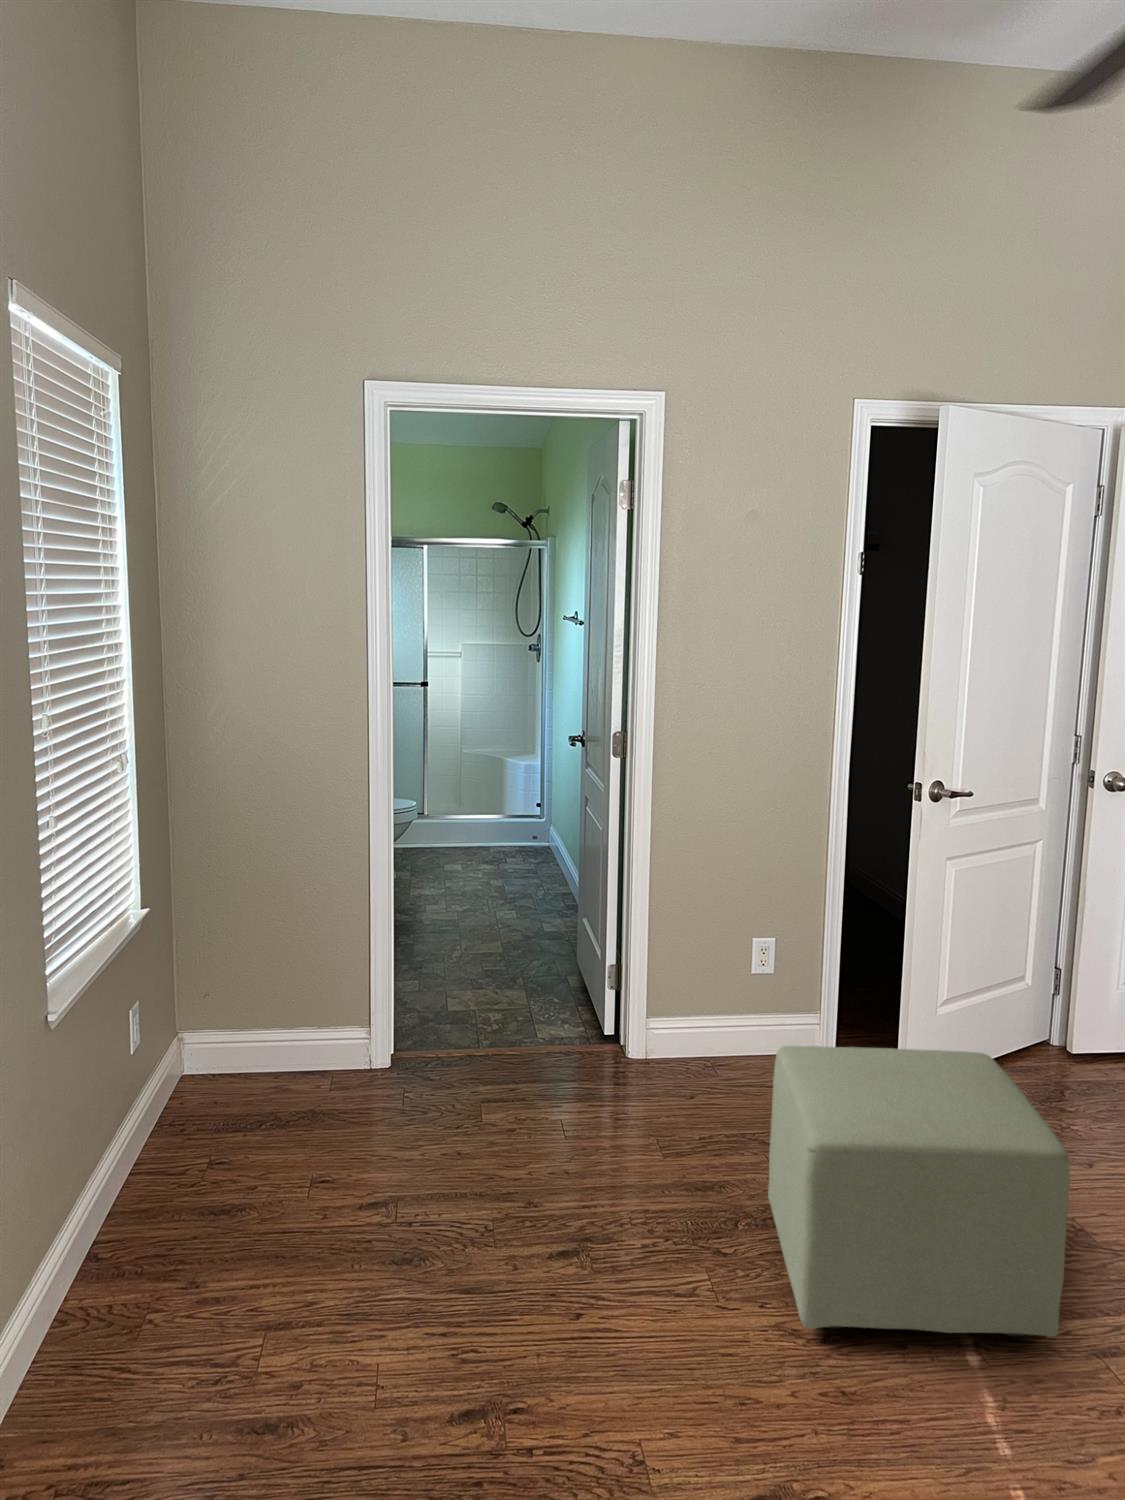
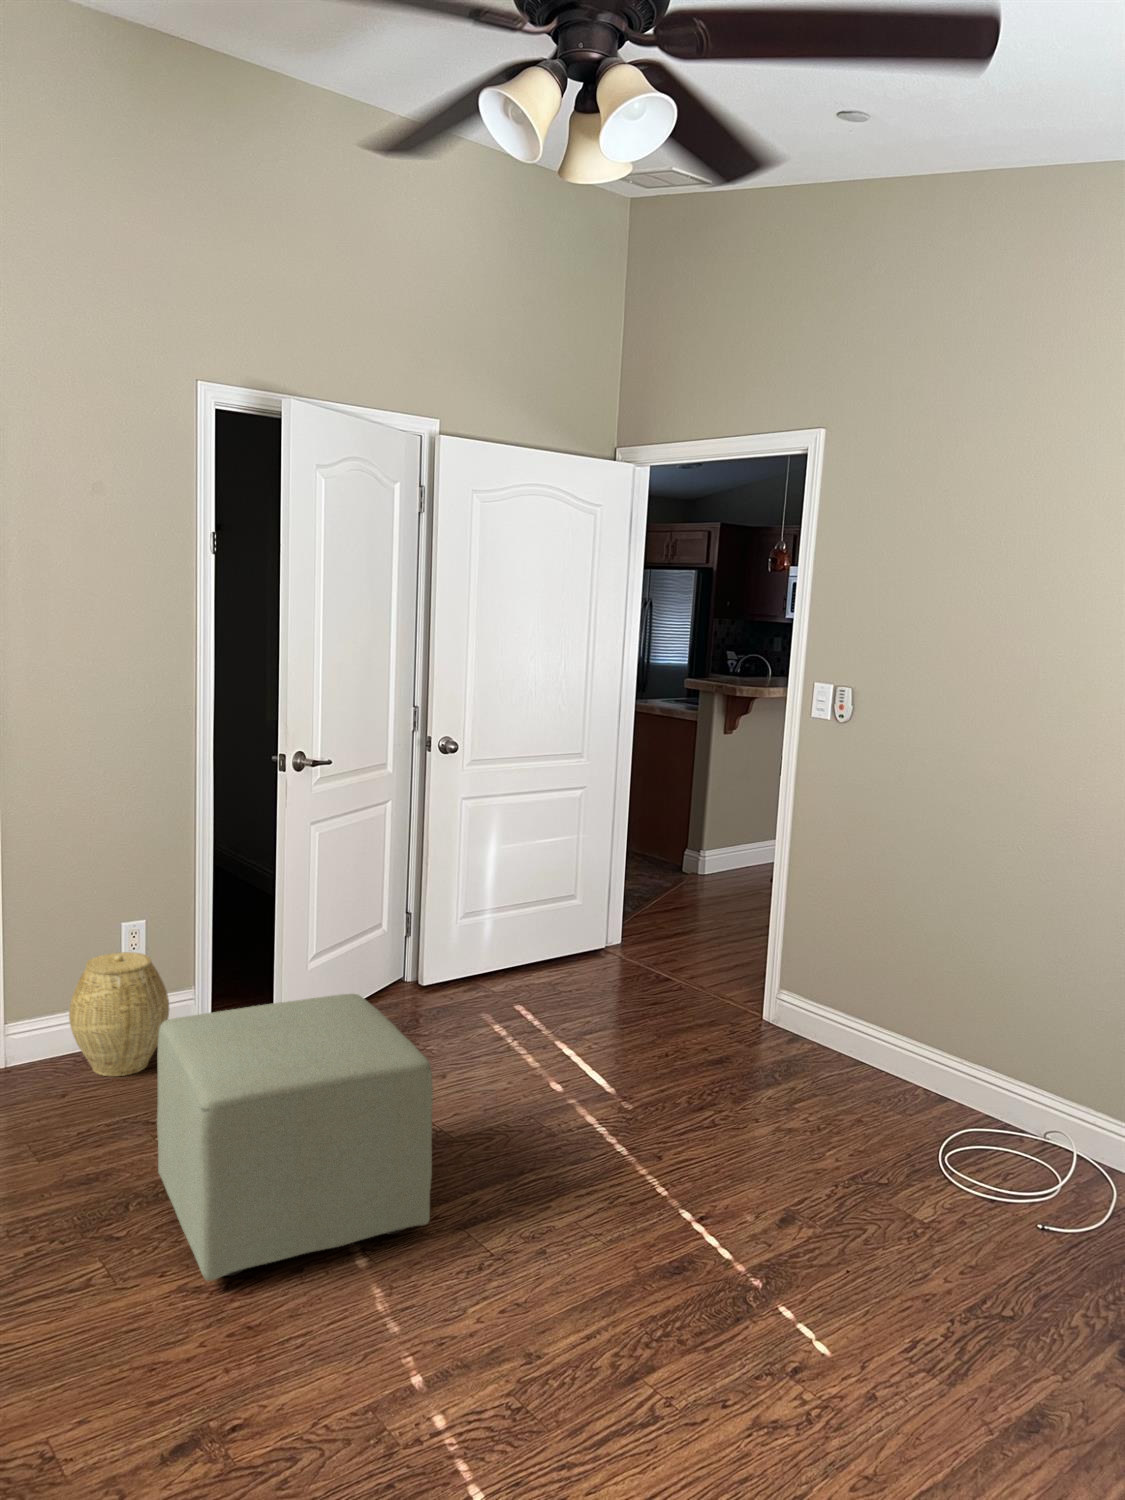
woven basket: none [701,968,793,1089] -> present [69,952,169,1077]

